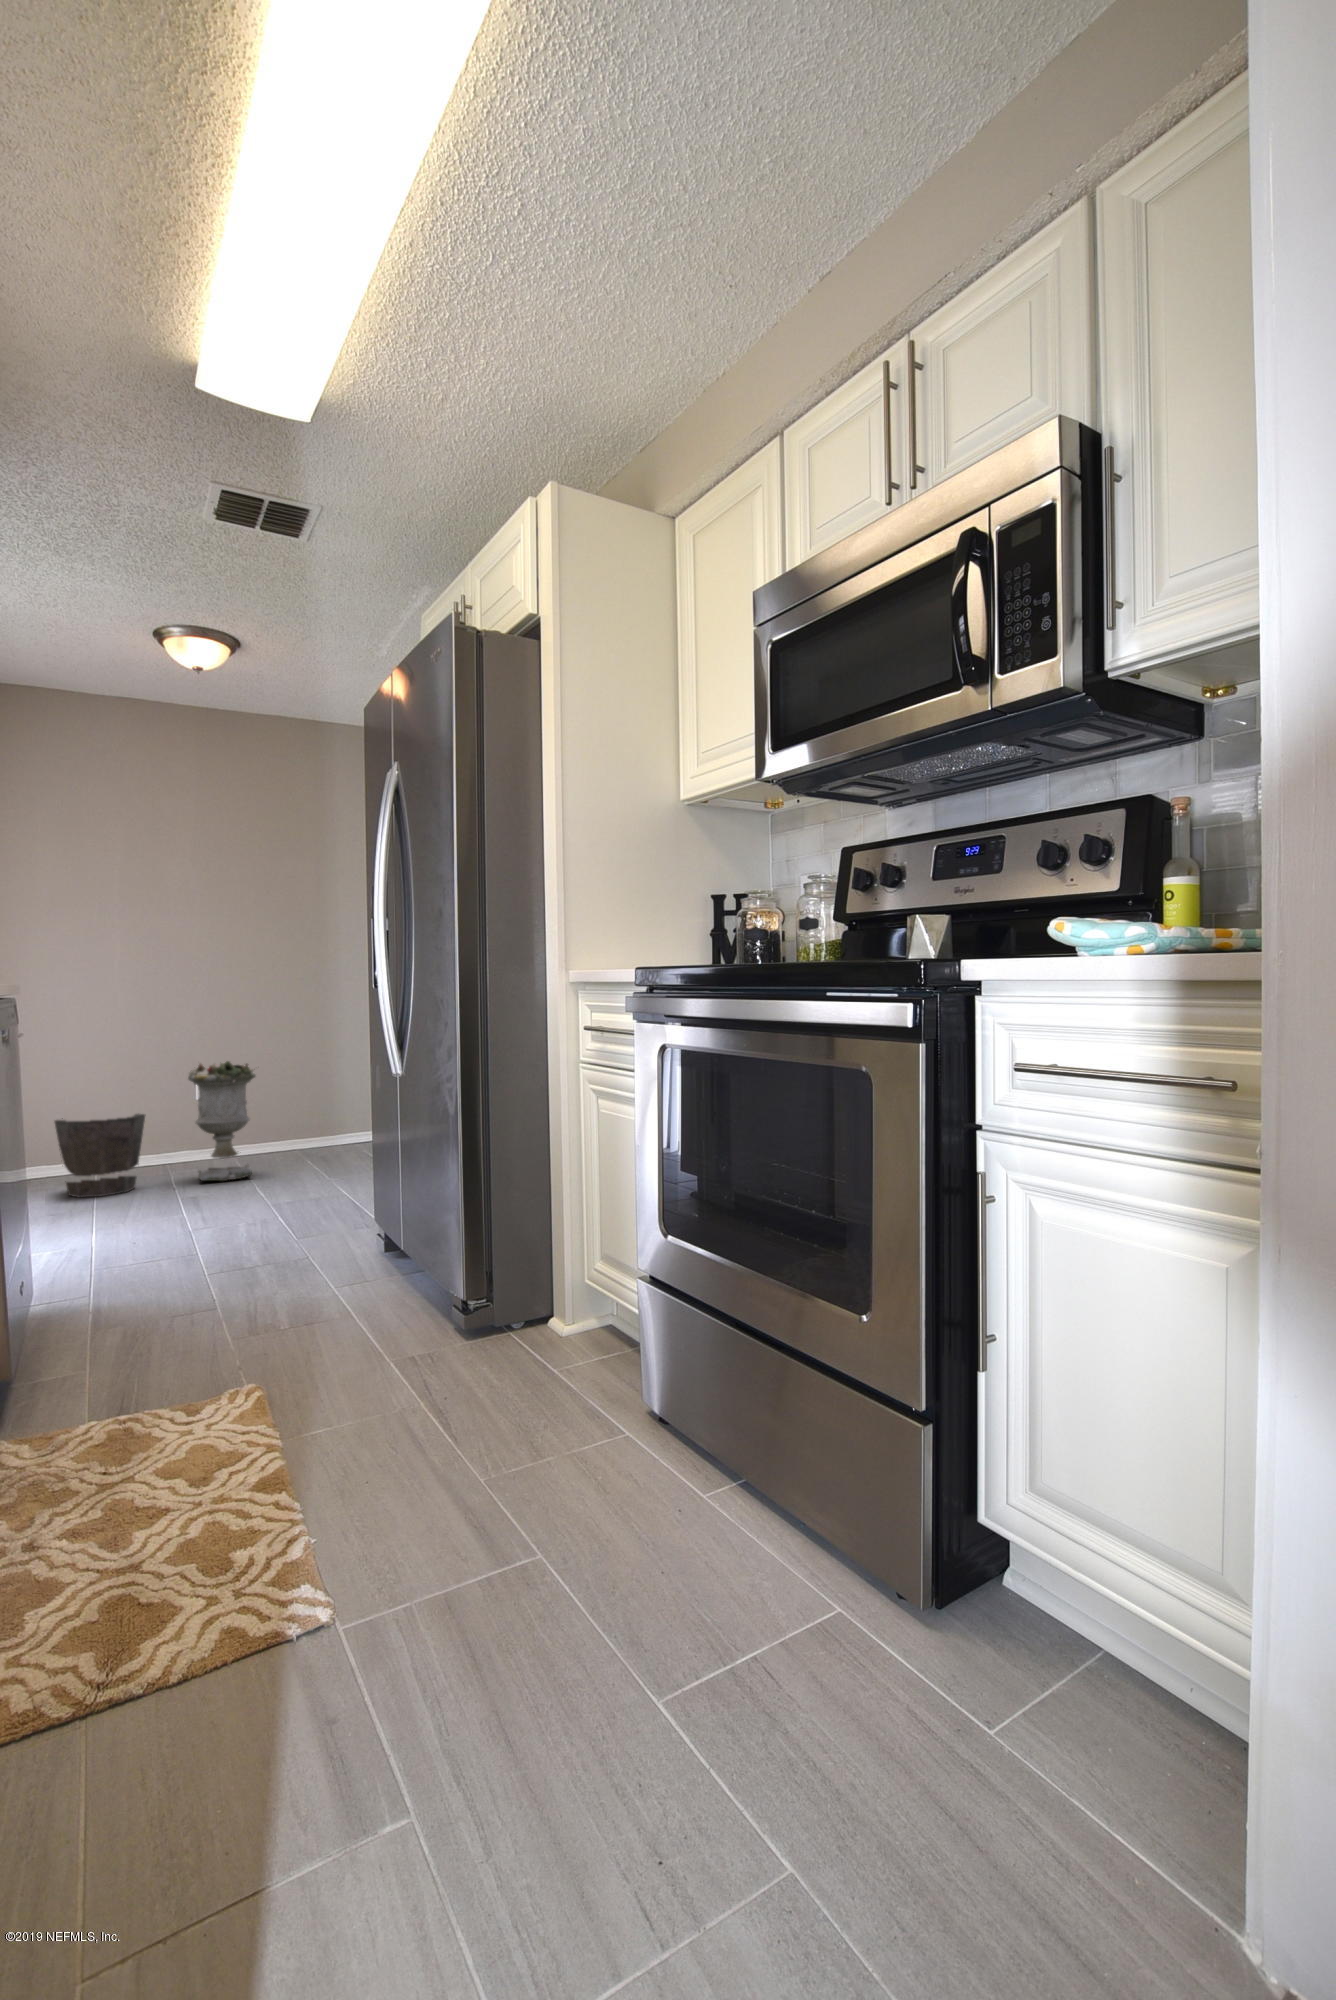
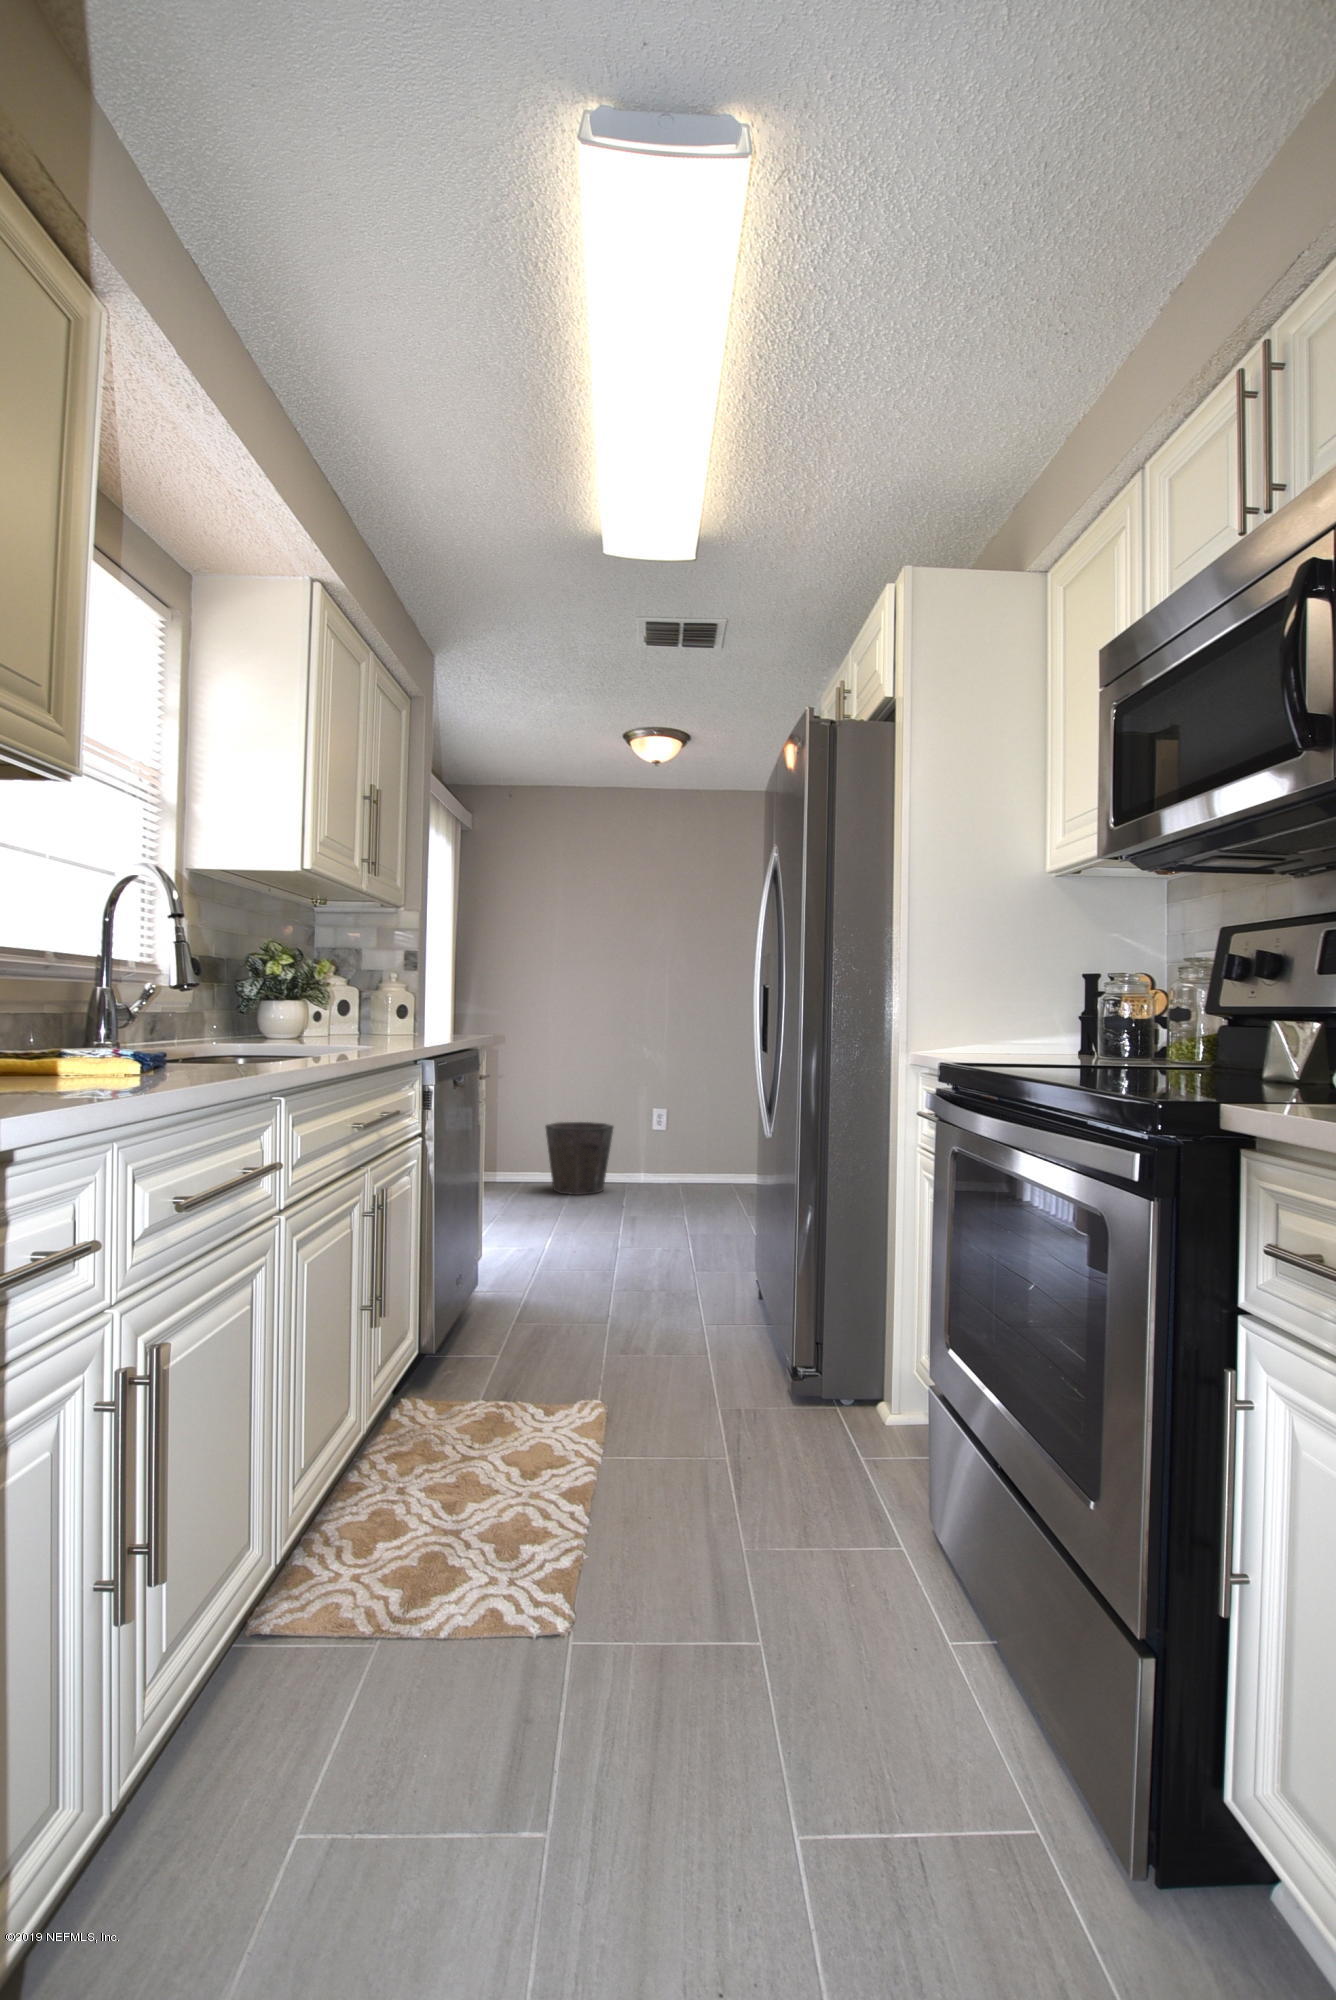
planter: present [188,1061,256,1181] -> none [649,1081,708,1194]

